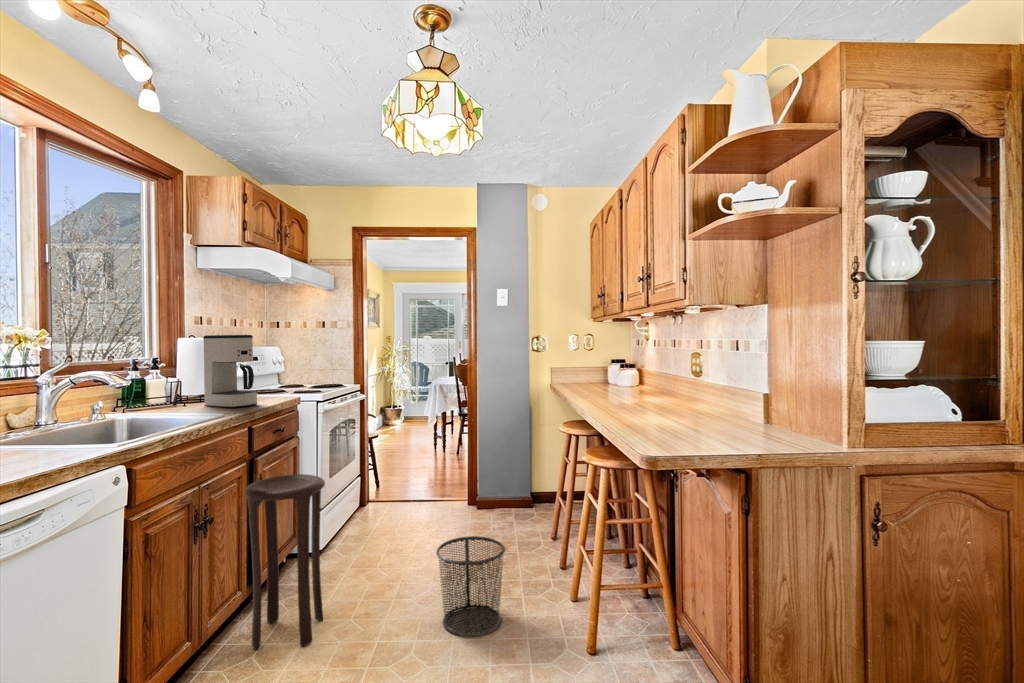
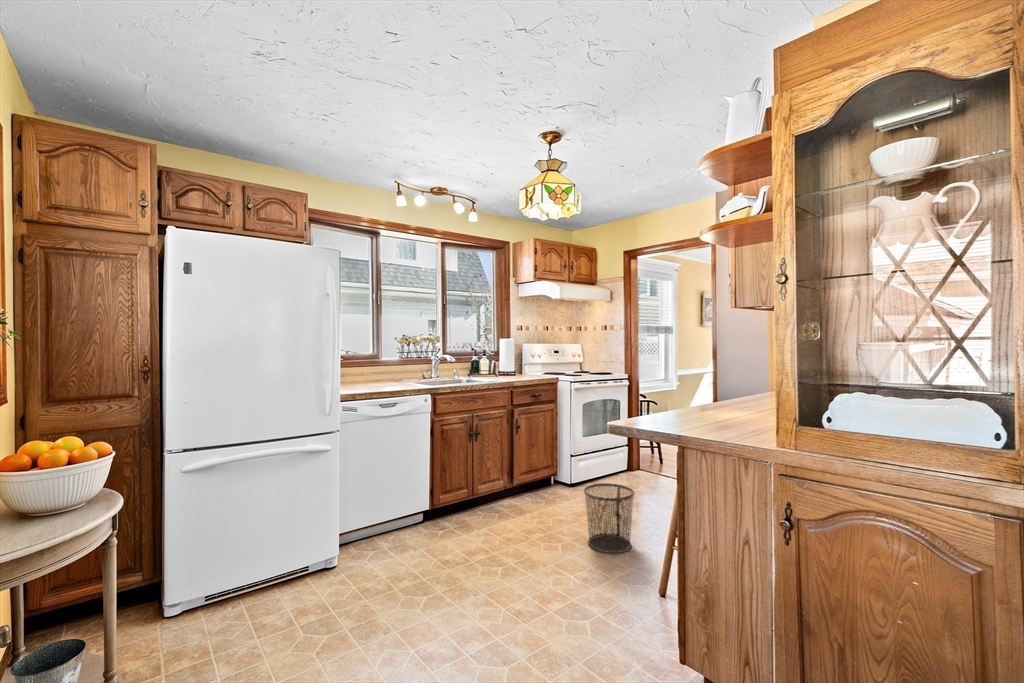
coffee maker: present [203,335,257,408] -> none [503,336,529,379]
stool: present [245,474,325,649] -> none [490,420,535,521]

